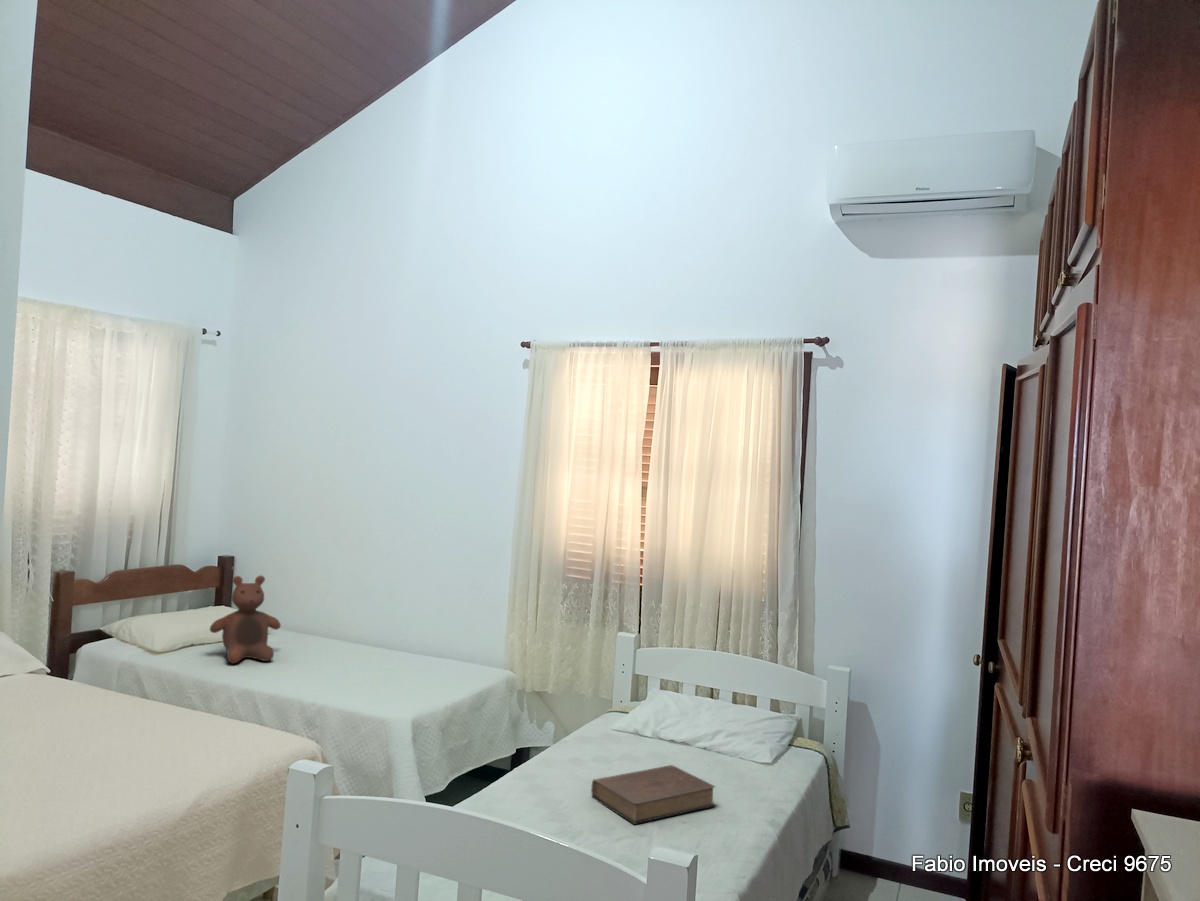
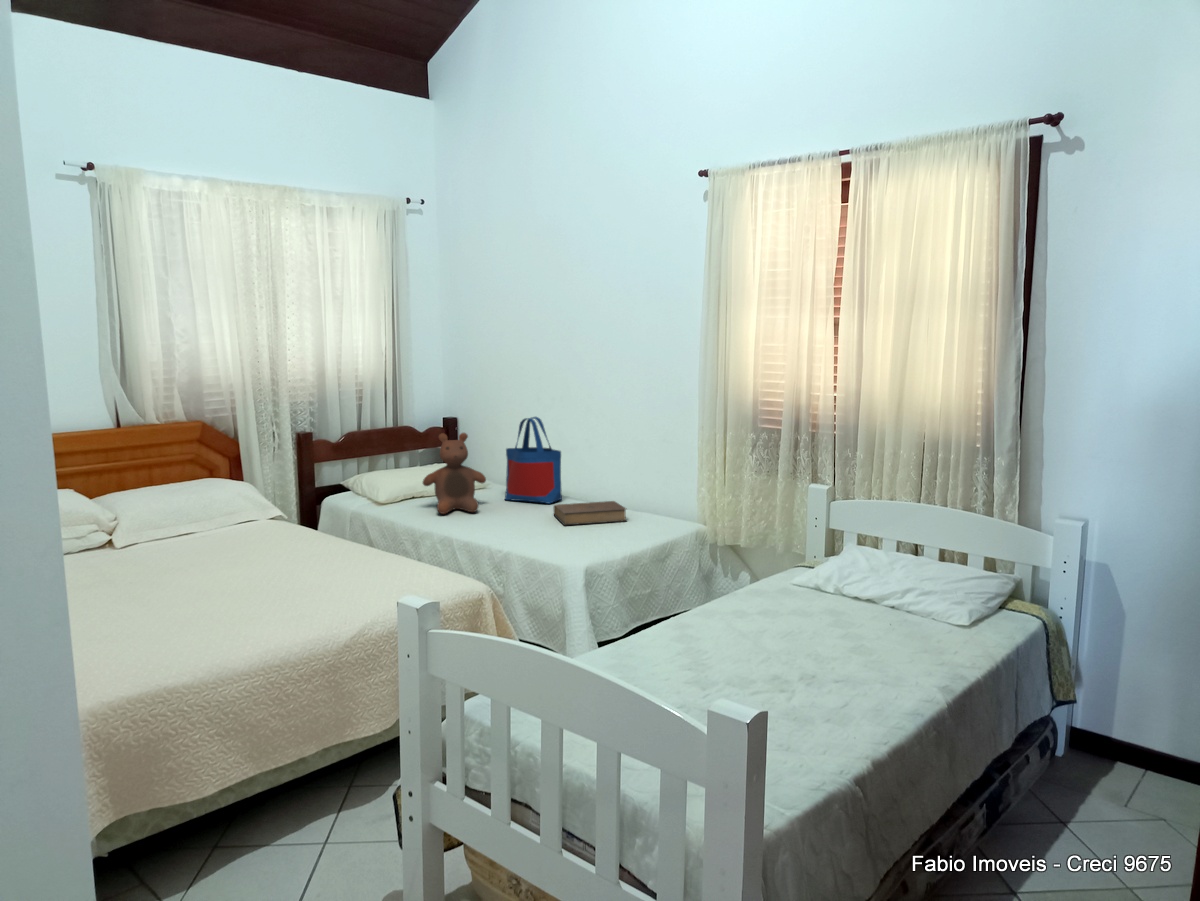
tote bag: none [297,560,363,651] -> present [505,417,562,504]
book: present [591,765,715,824] -> present [554,501,626,525]

